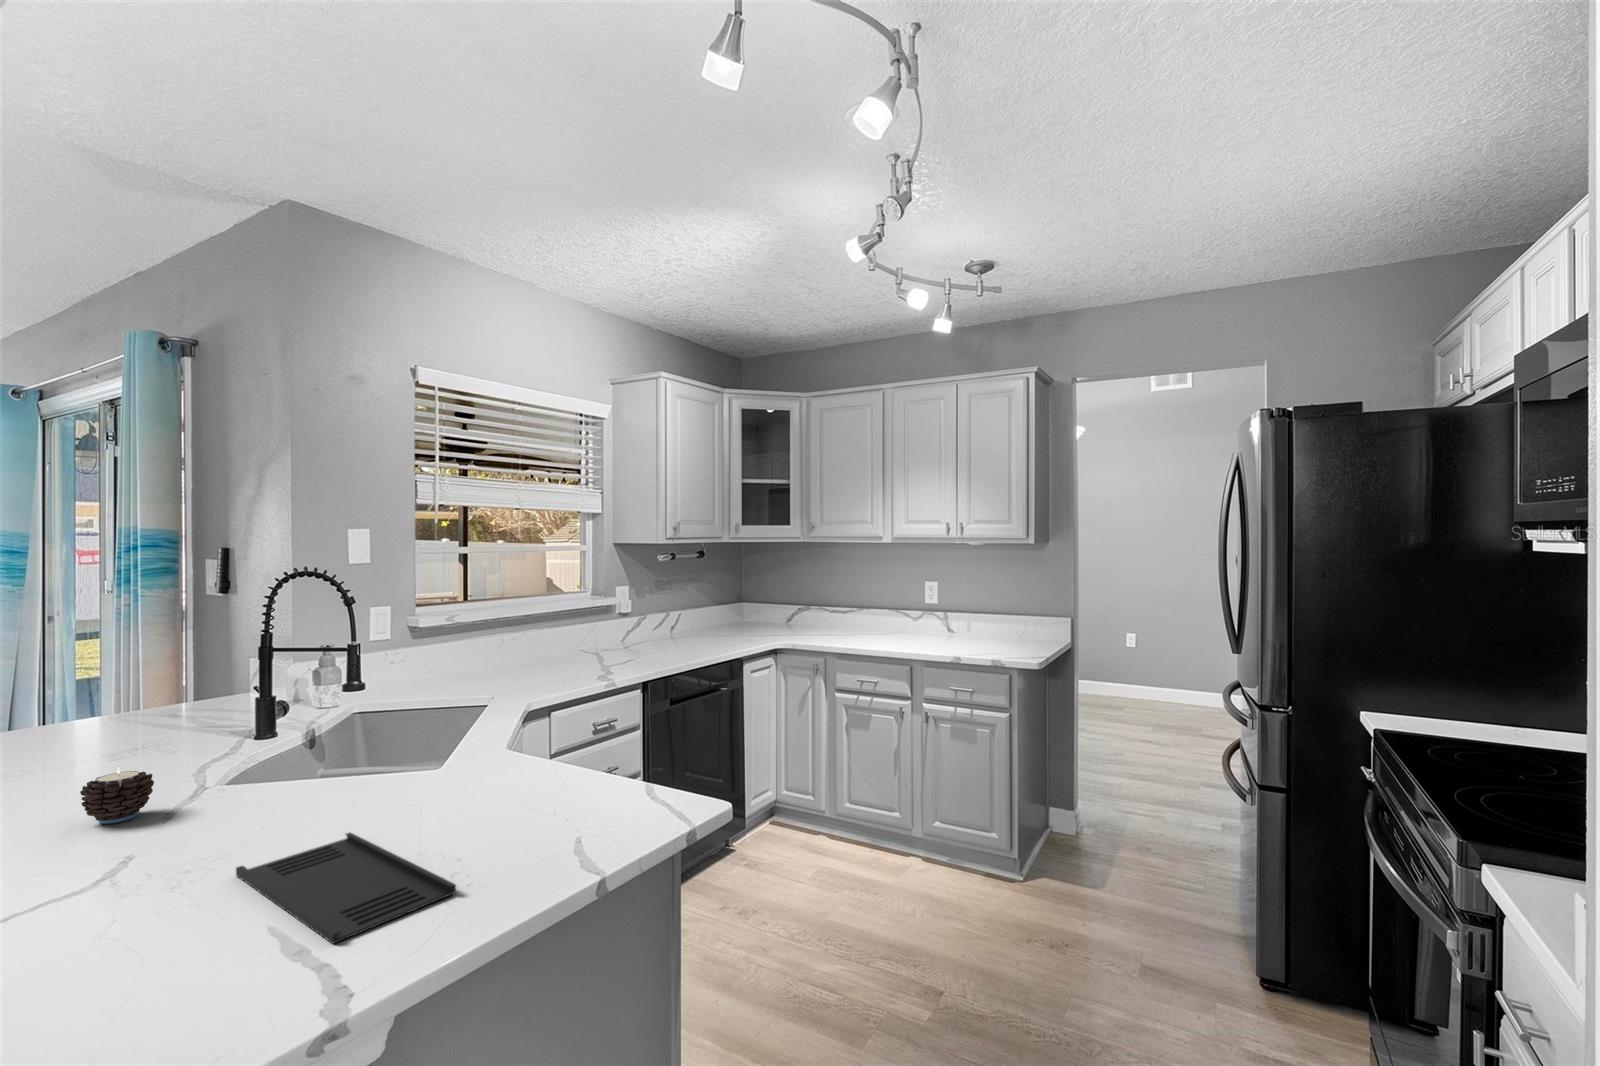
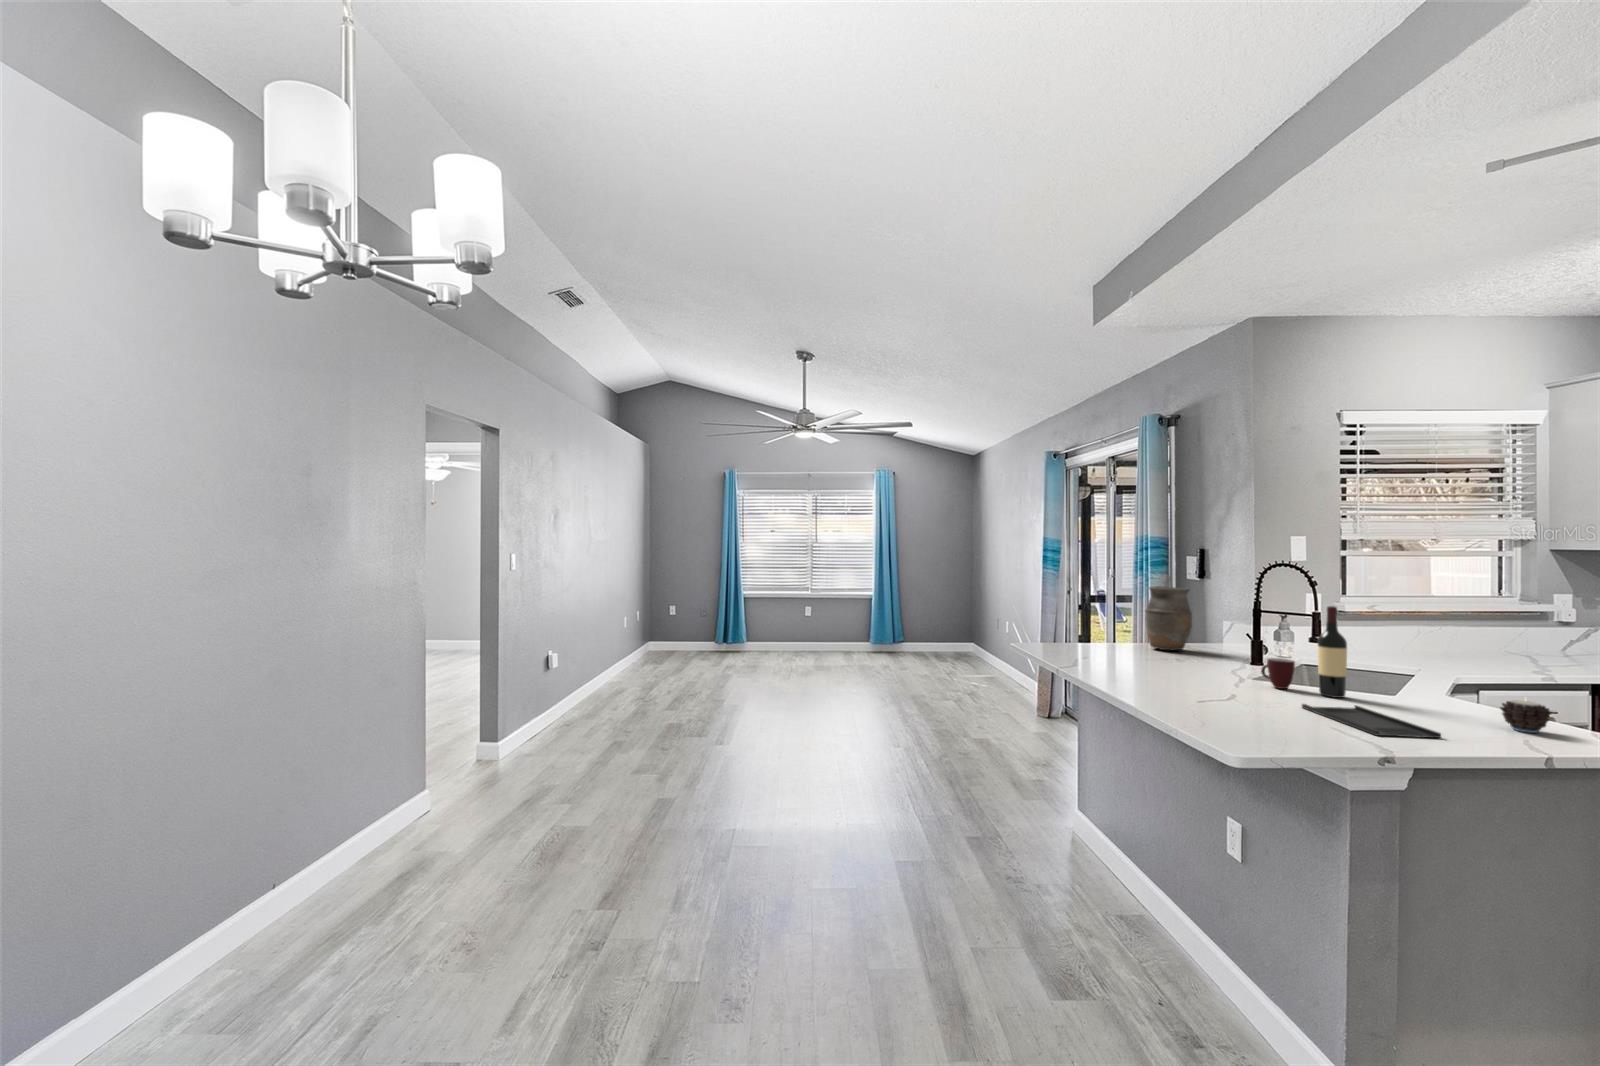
vase: none [50,619,158,740] -> present [1145,586,1192,650]
wine bottle: none [307,648,357,810] -> present [1318,606,1347,698]
mug: none [210,749,272,812] -> present [1261,658,1295,689]
candle: present [80,767,154,824] -> present [1500,700,1551,733]

